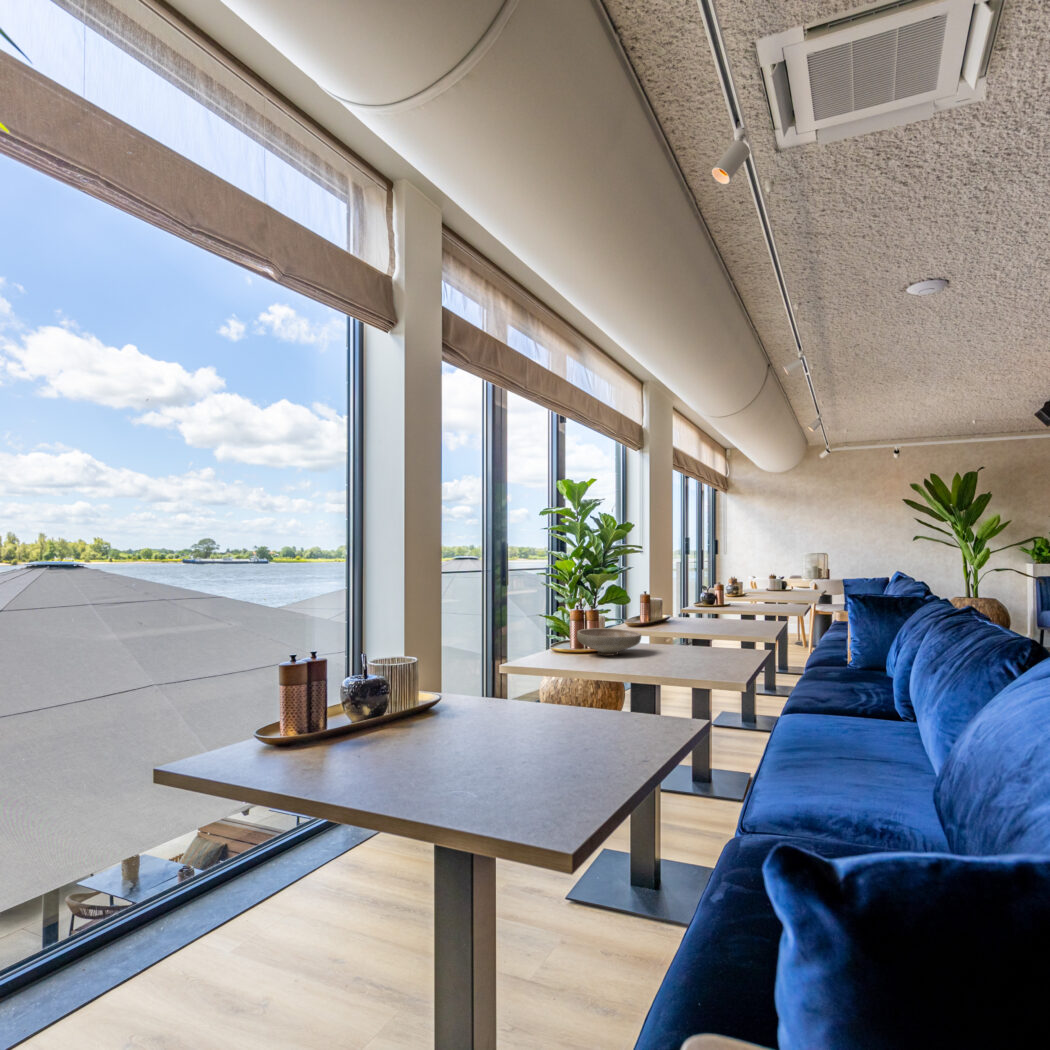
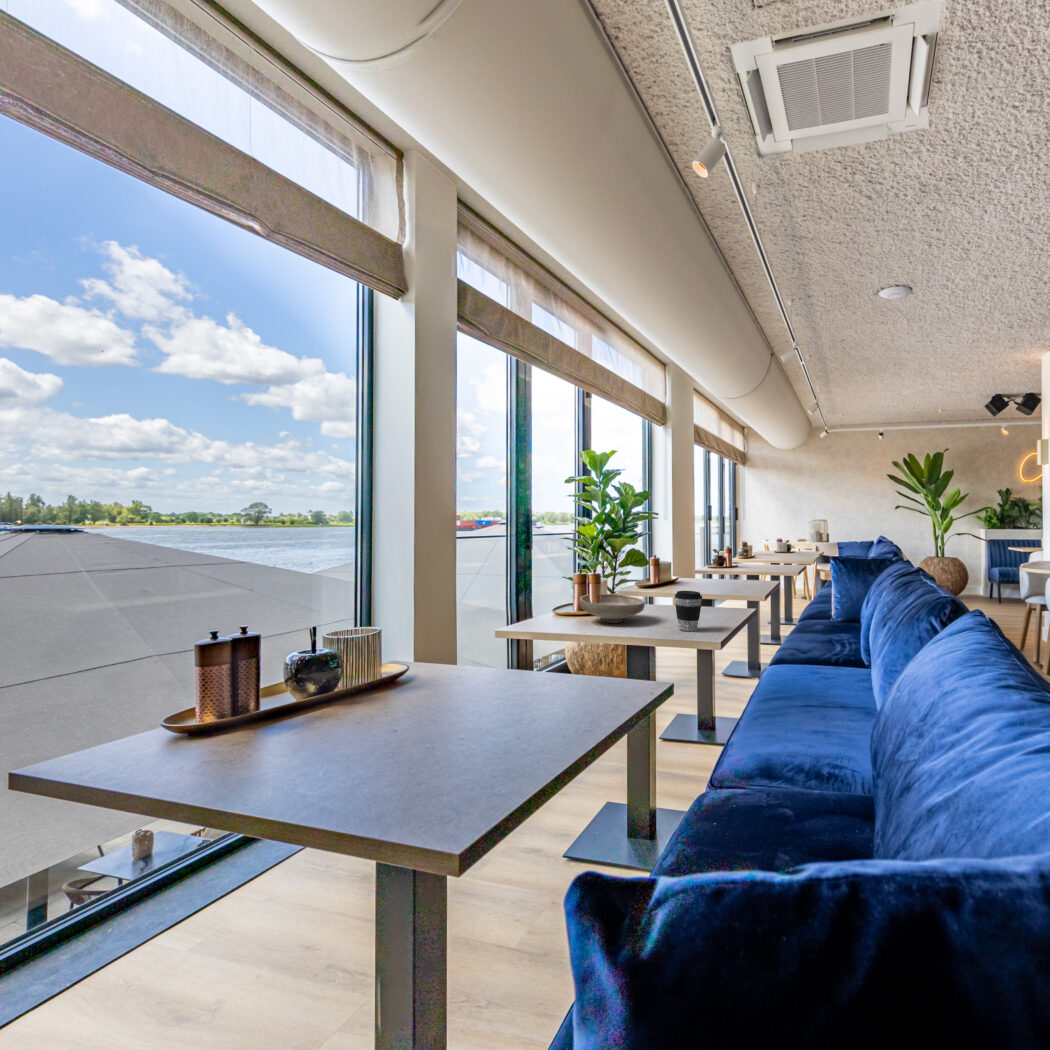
coffee cup: none [672,621,697,659] -> present [675,591,702,631]

